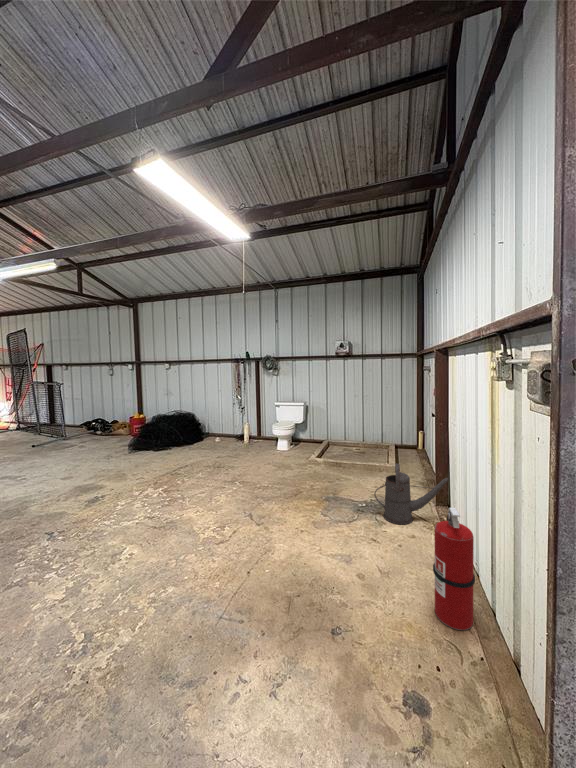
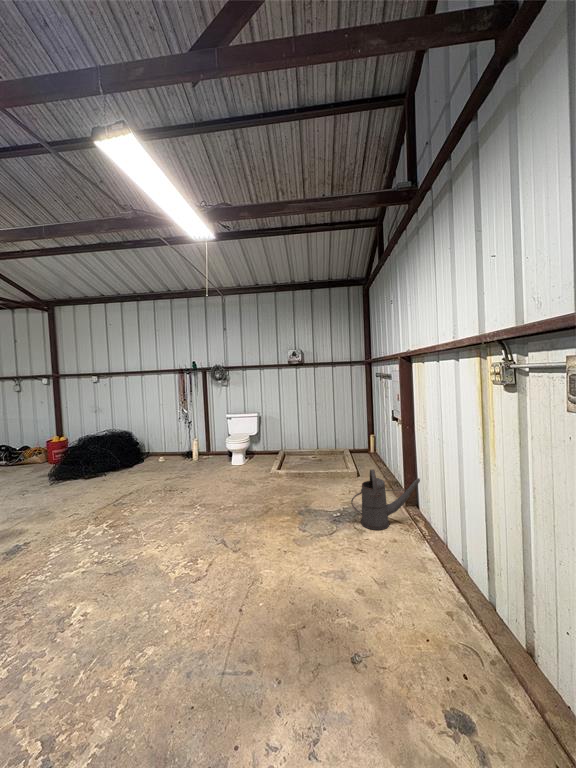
fire extinguisher: present [433,507,475,630] -> none [435,509,476,629]

